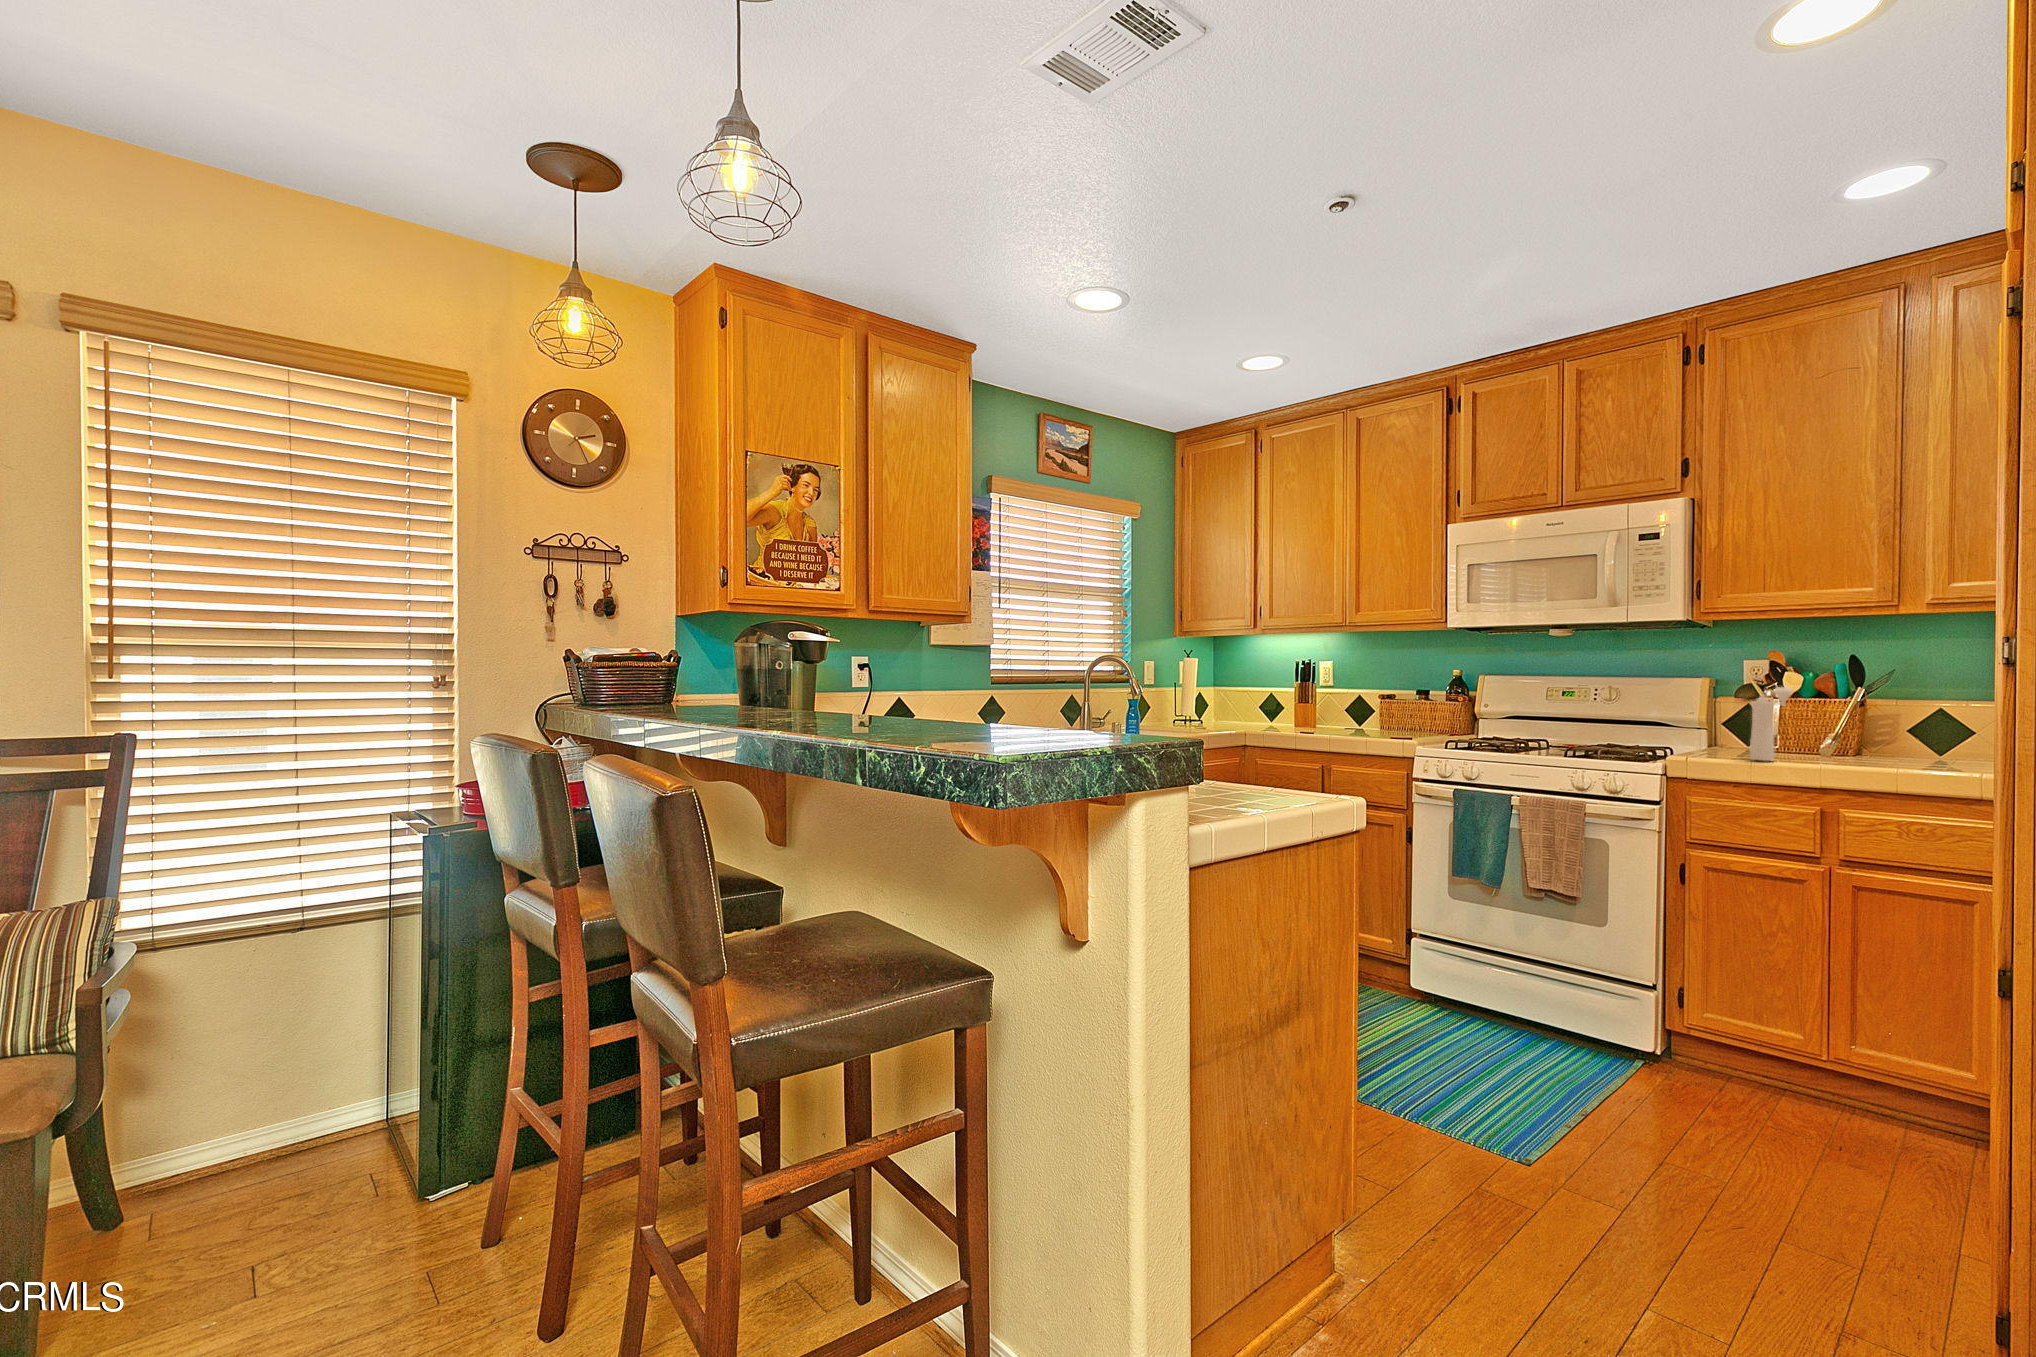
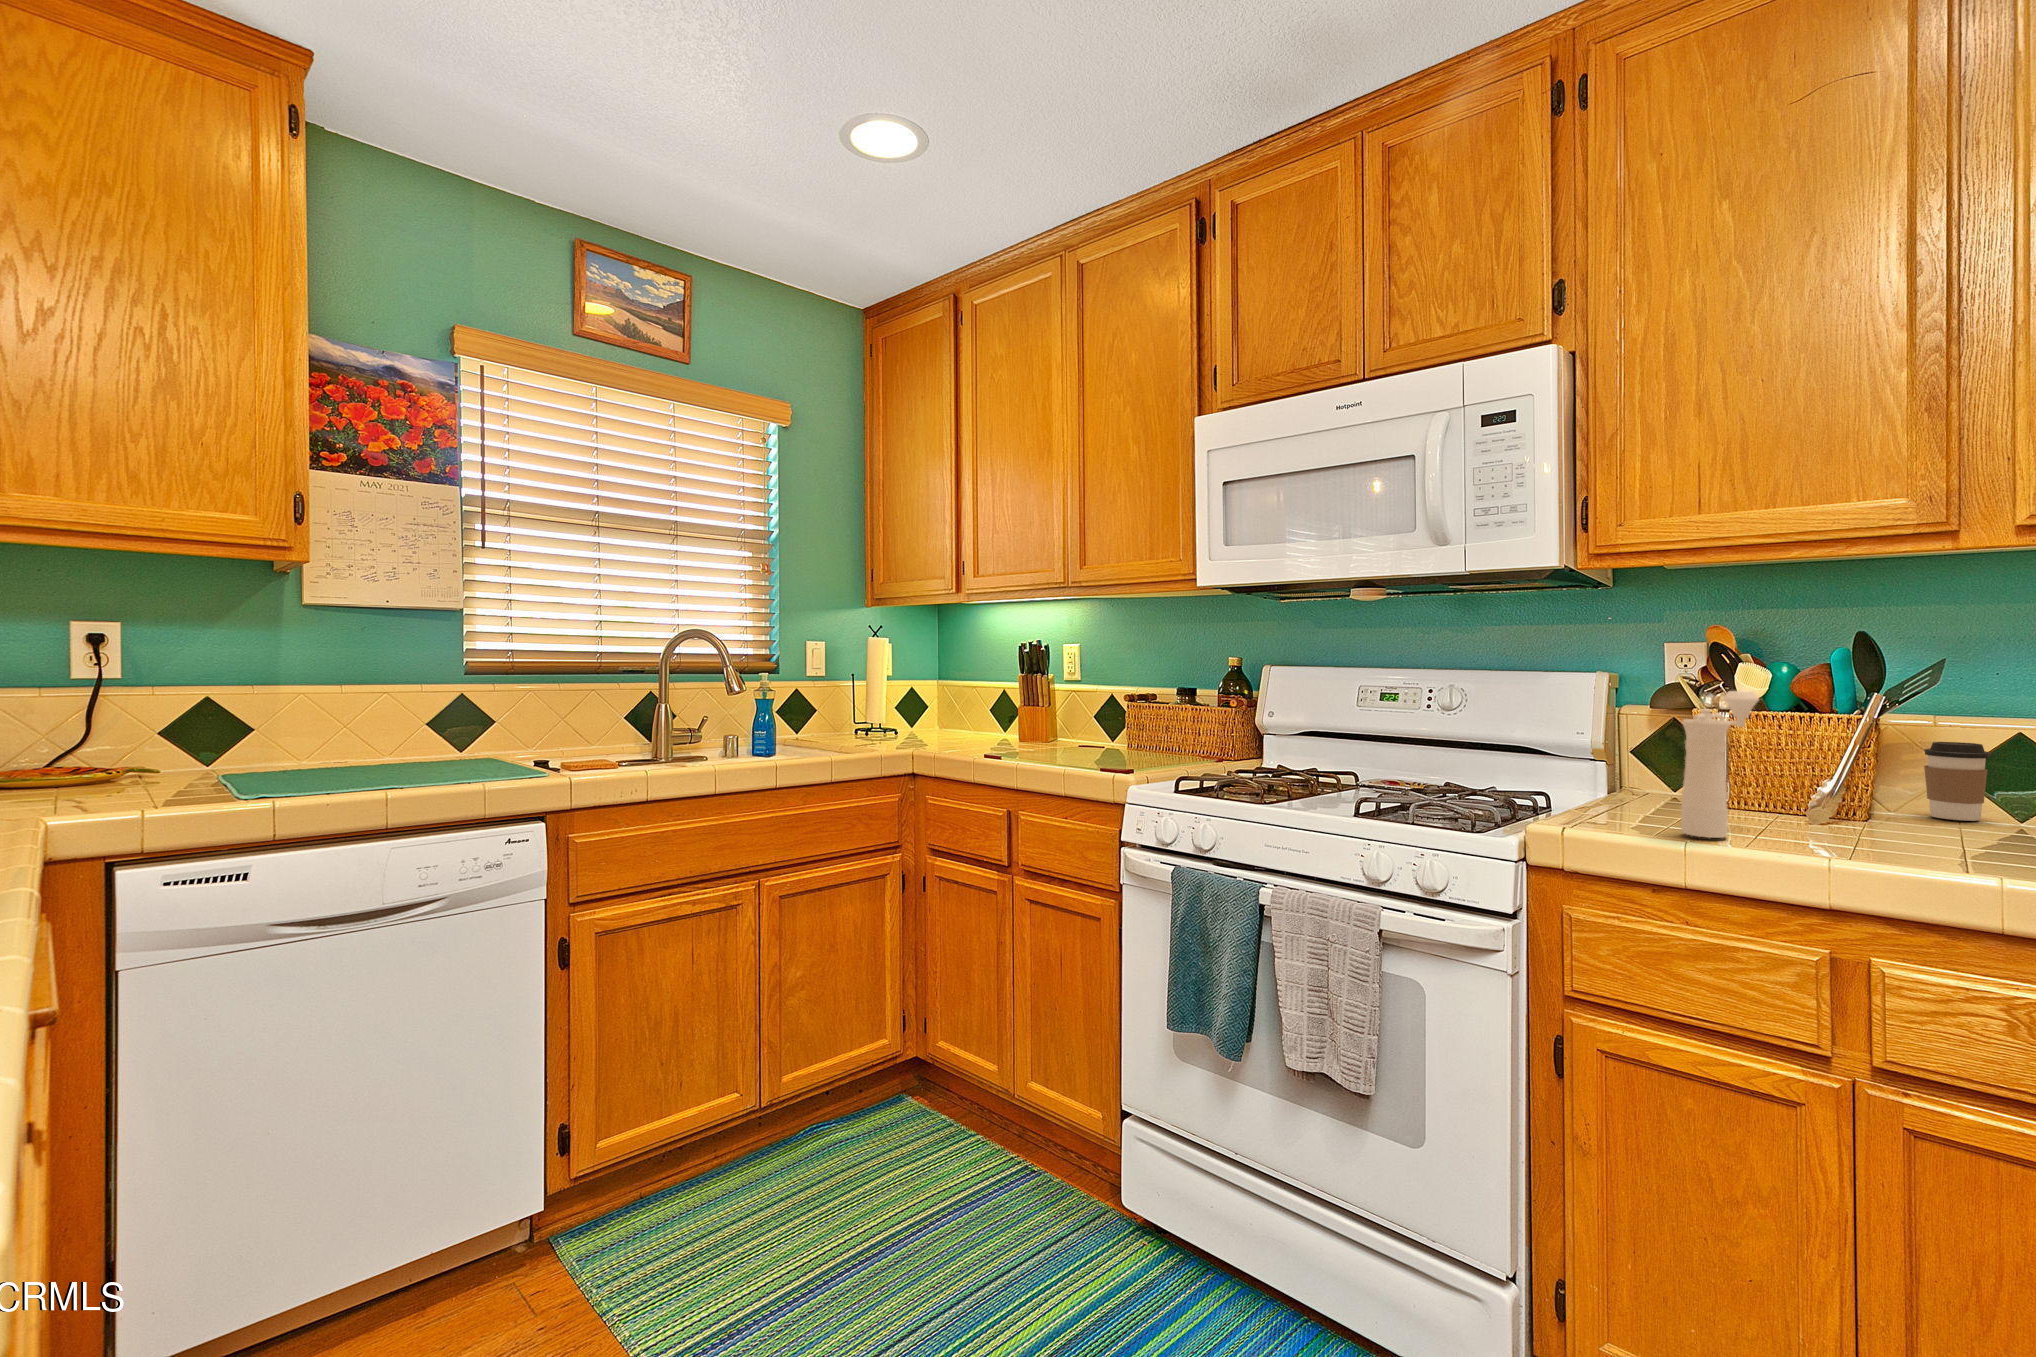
coffee cup: none [1886,715,1921,755] -> present [1924,742,1991,821]

